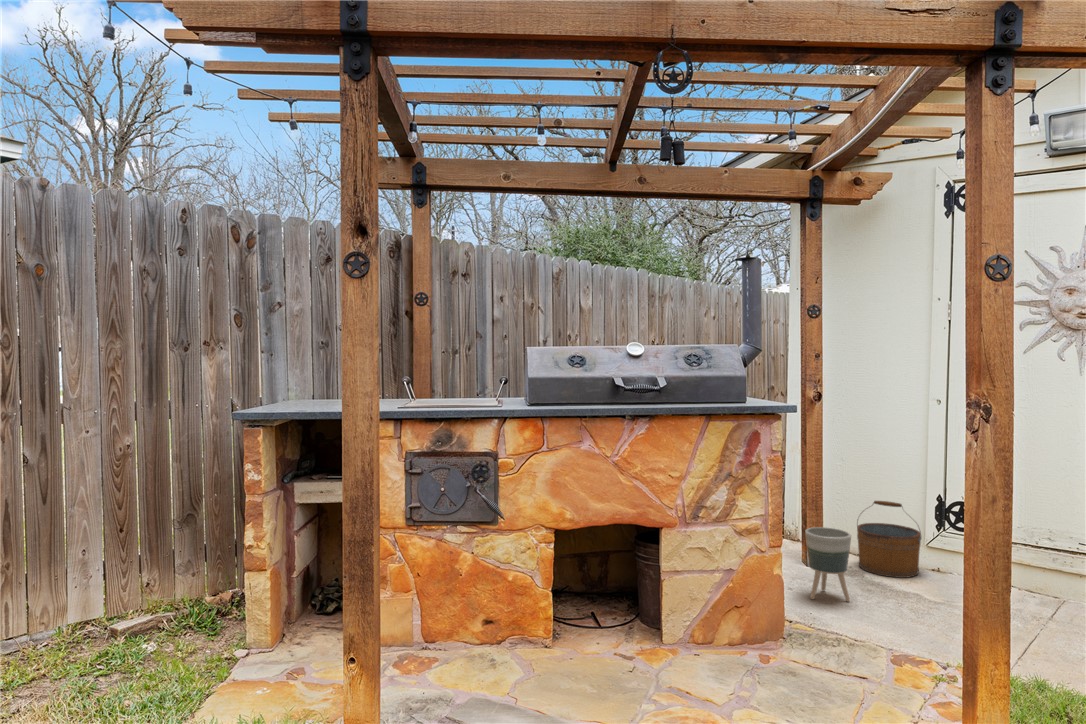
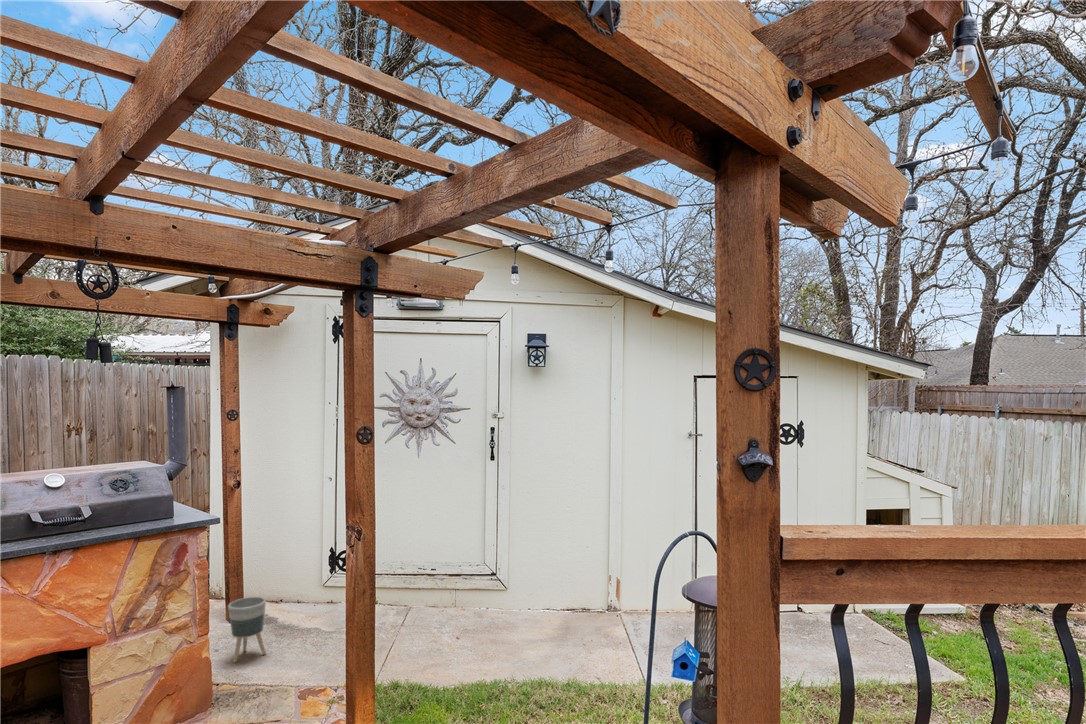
bucket: present [857,501,921,578] -> none [273,560,321,622]

